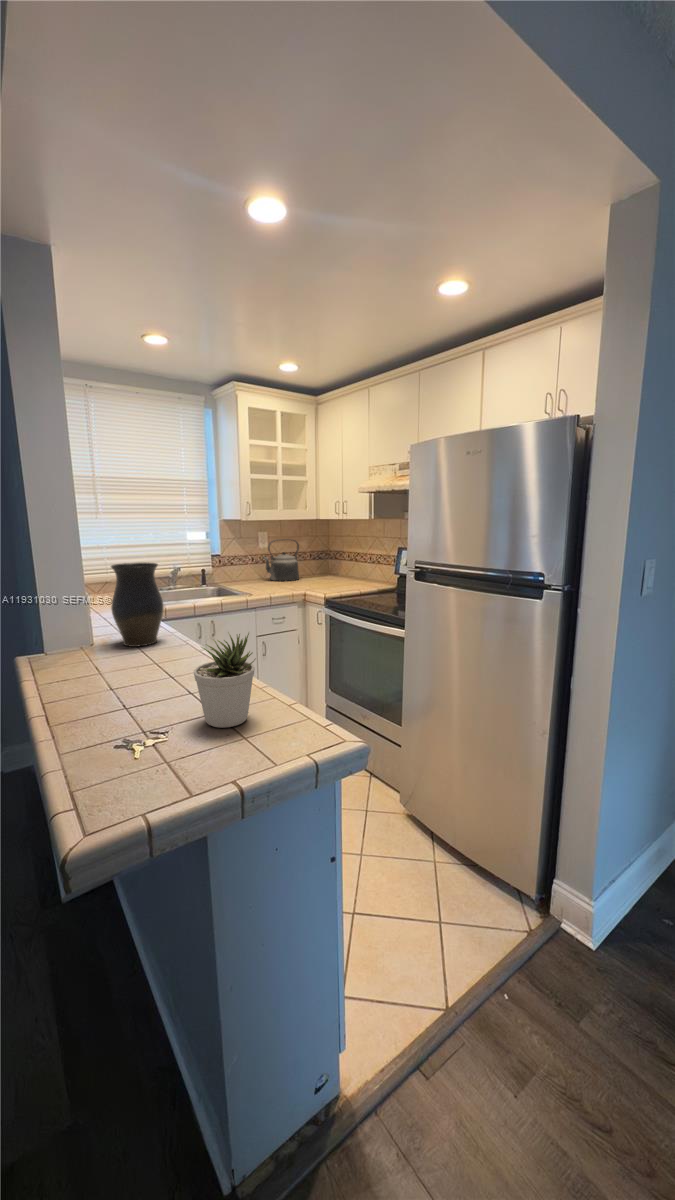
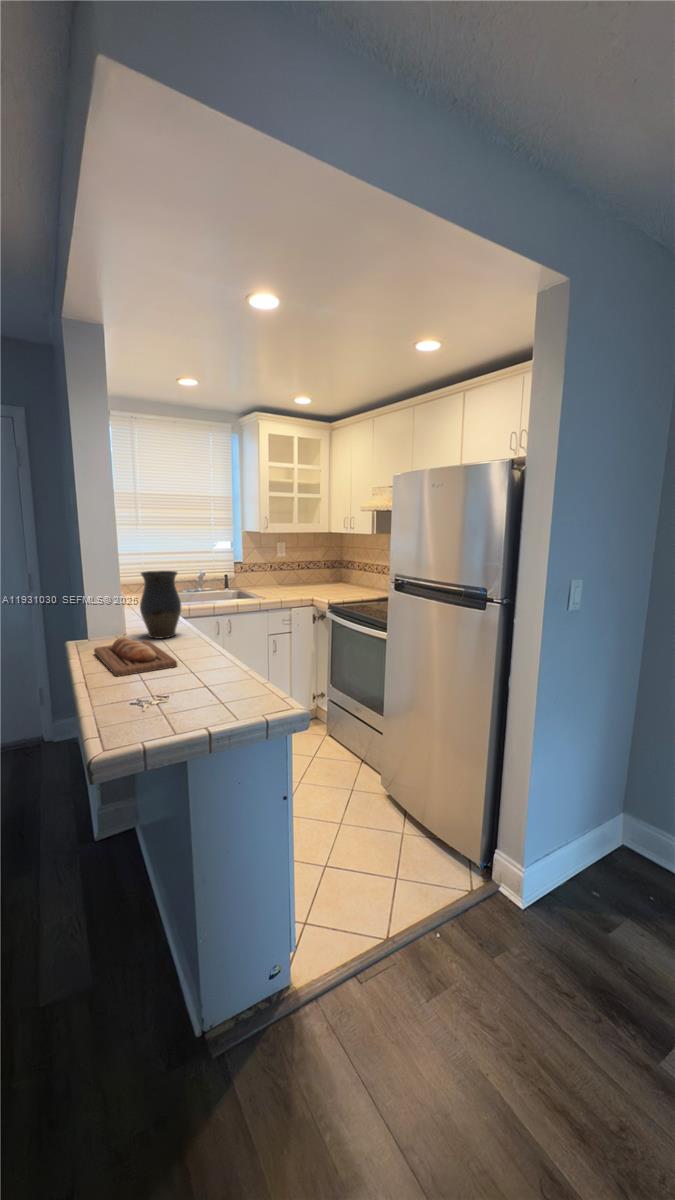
kettle: present [263,539,299,581] -> none [280,549,314,588]
potted plant: present [194,633,255,728] -> none [189,627,234,696]
bread loaf: none [55,648,169,703] -> present [94,637,177,676]

